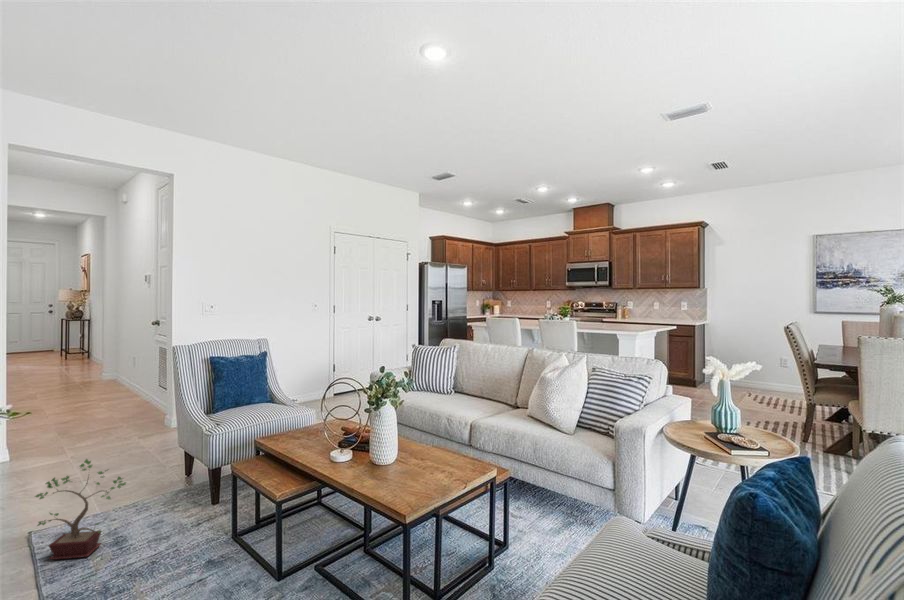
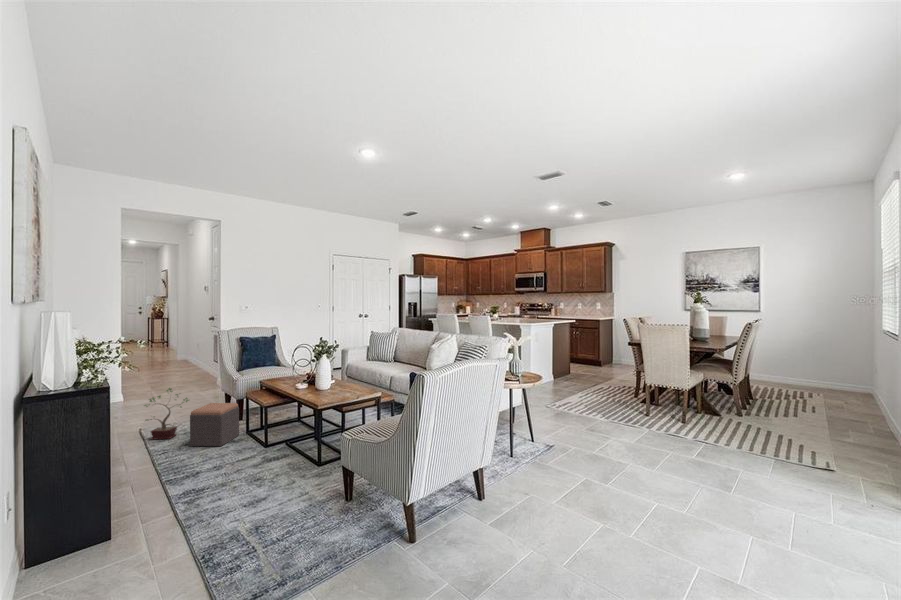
footstool: none [127,485,219,578] -> present [190,403,239,446]

